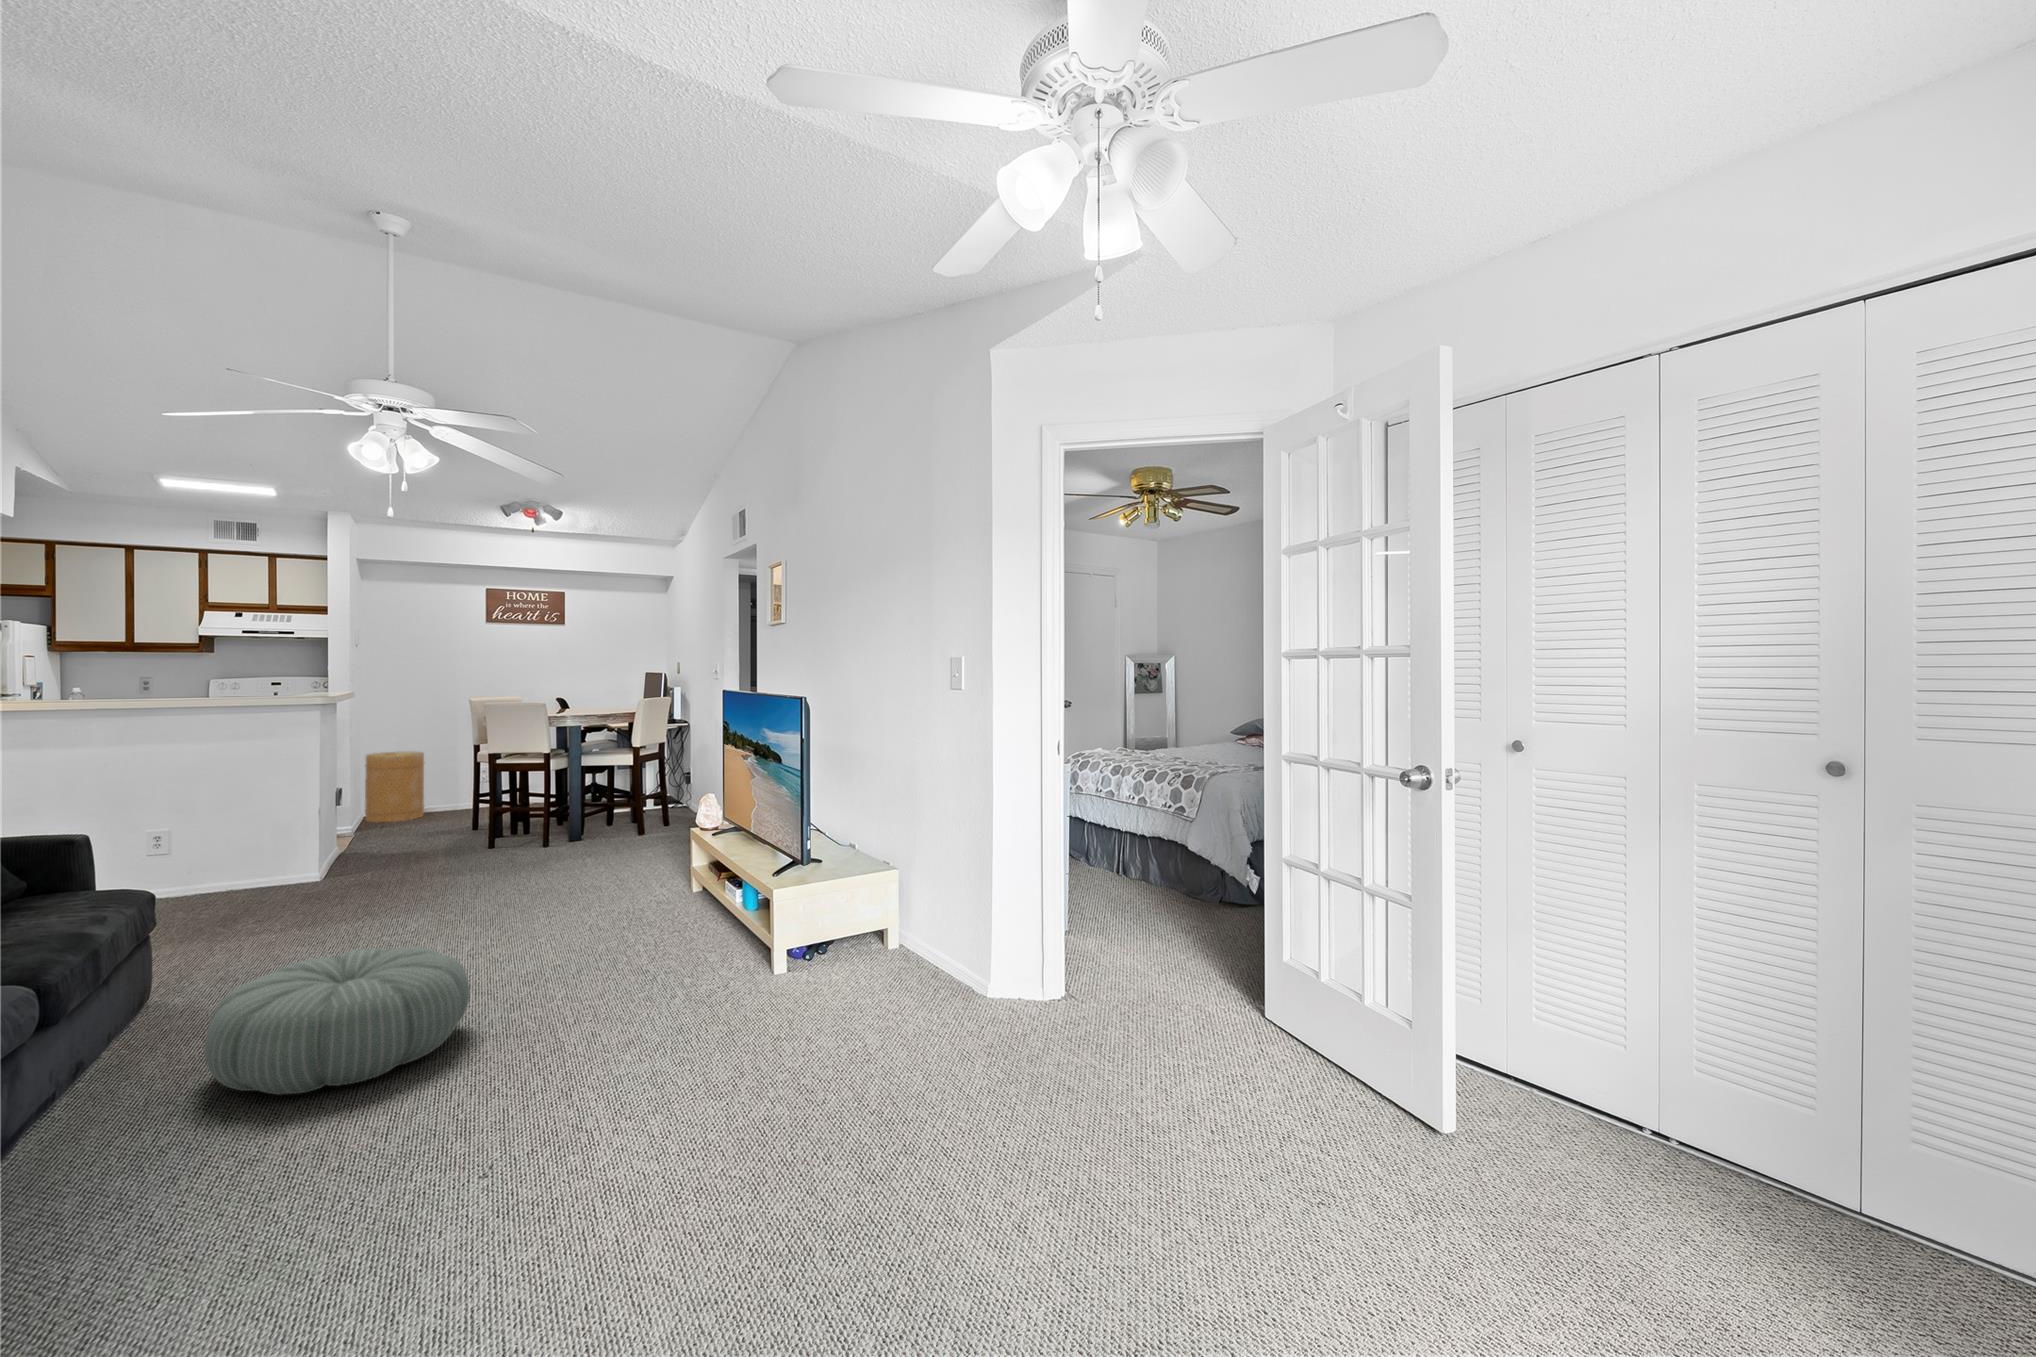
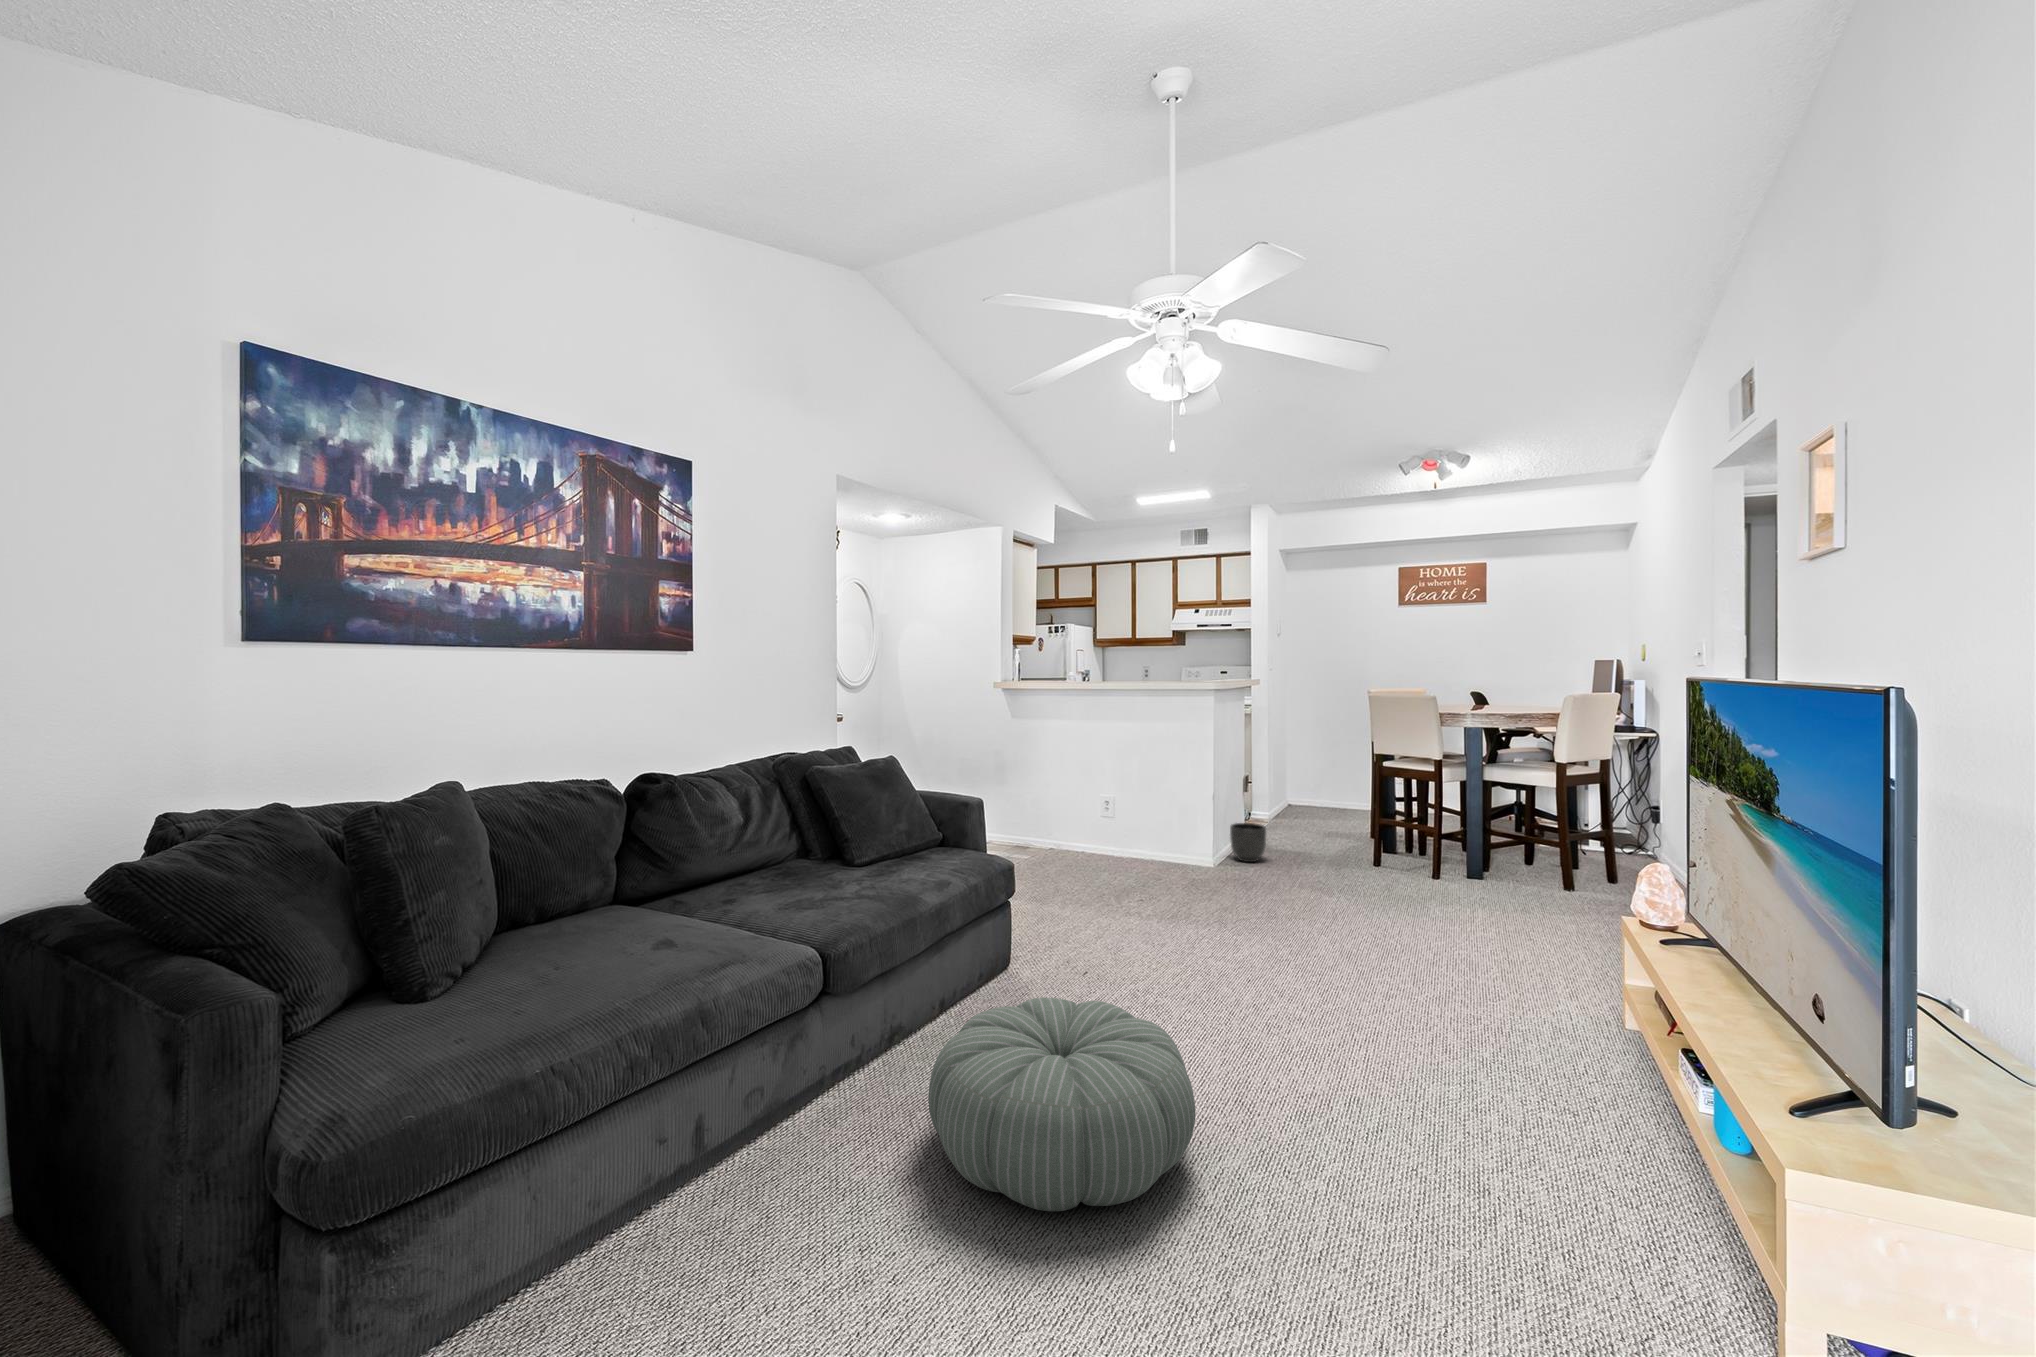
basket: present [365,751,424,822] -> none [1285,741,1336,813]
planter: none [338,831,381,869] -> present [1230,823,1266,862]

